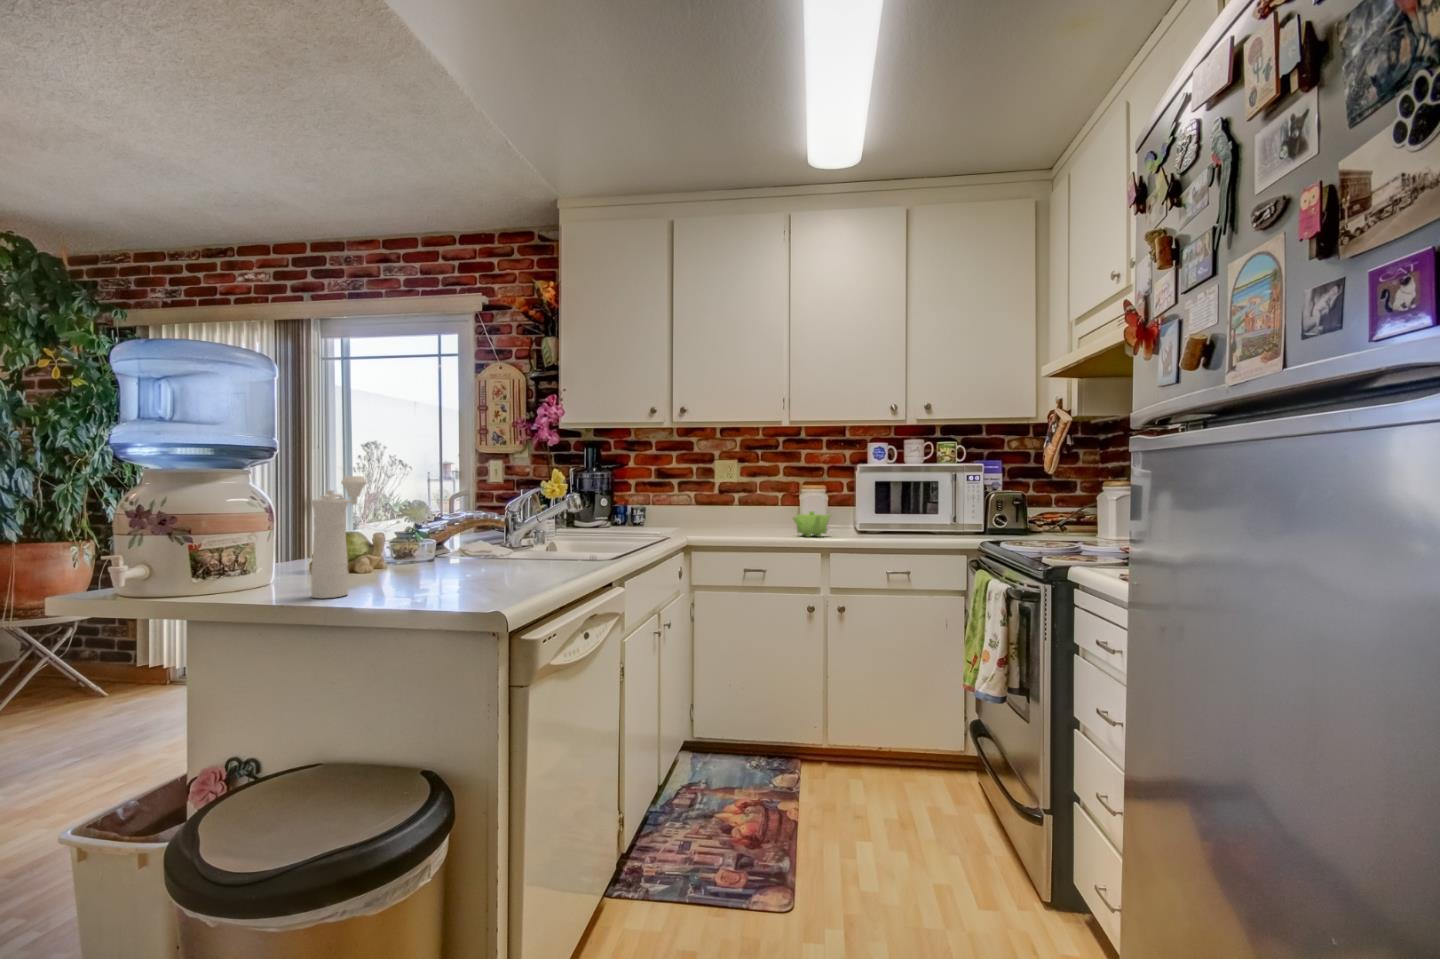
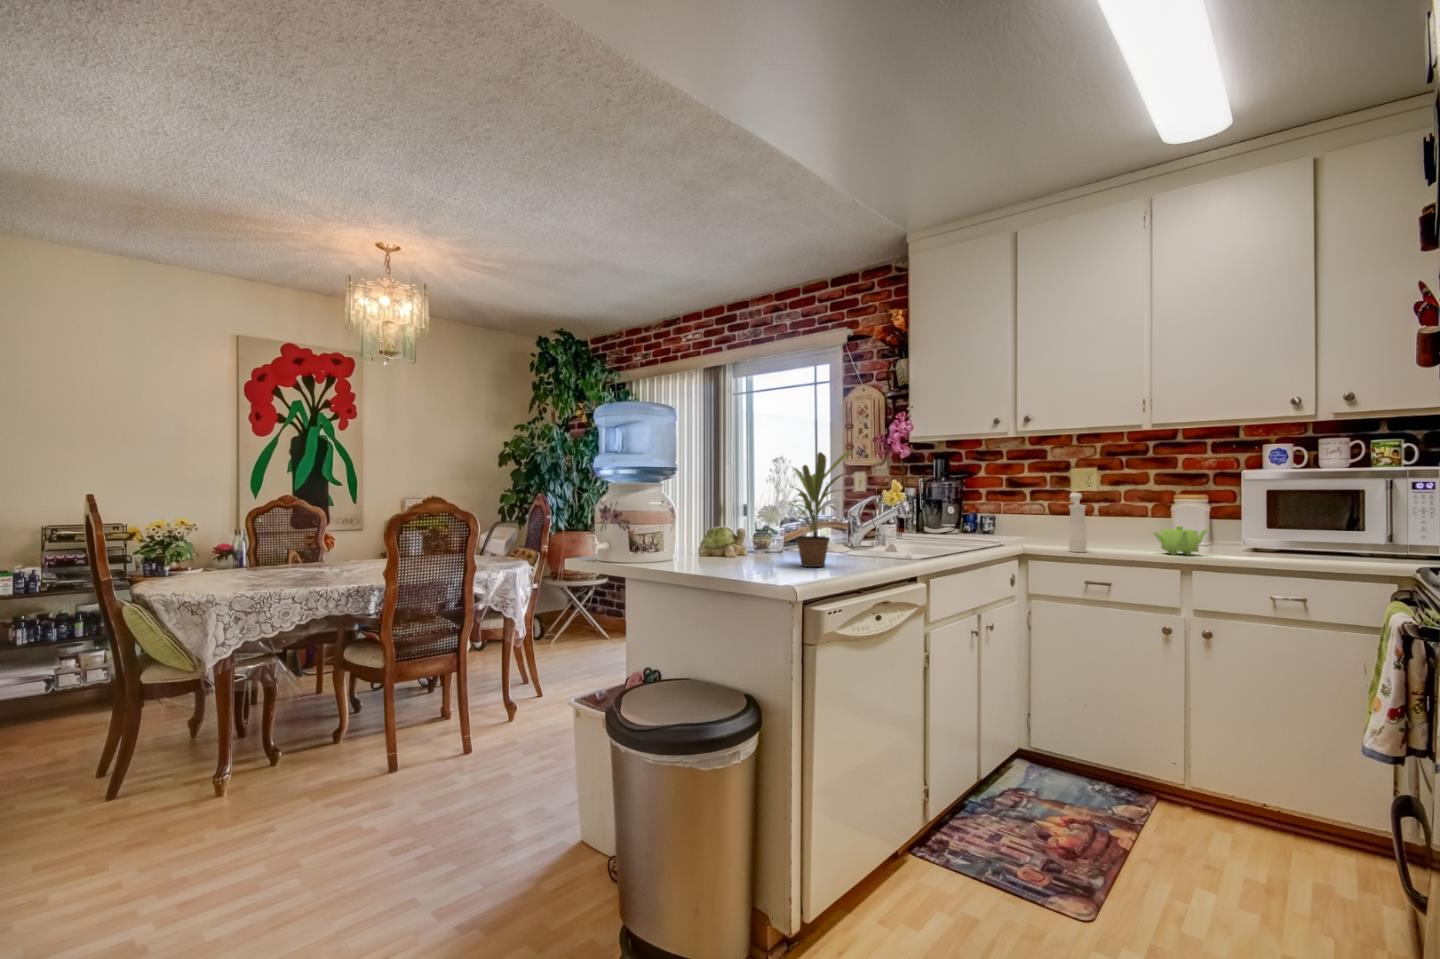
potted plant: none [455,422,554,576] -> present [792,451,851,567]
pepper mill: present [311,476,367,598] -> present [1069,493,1087,552]

